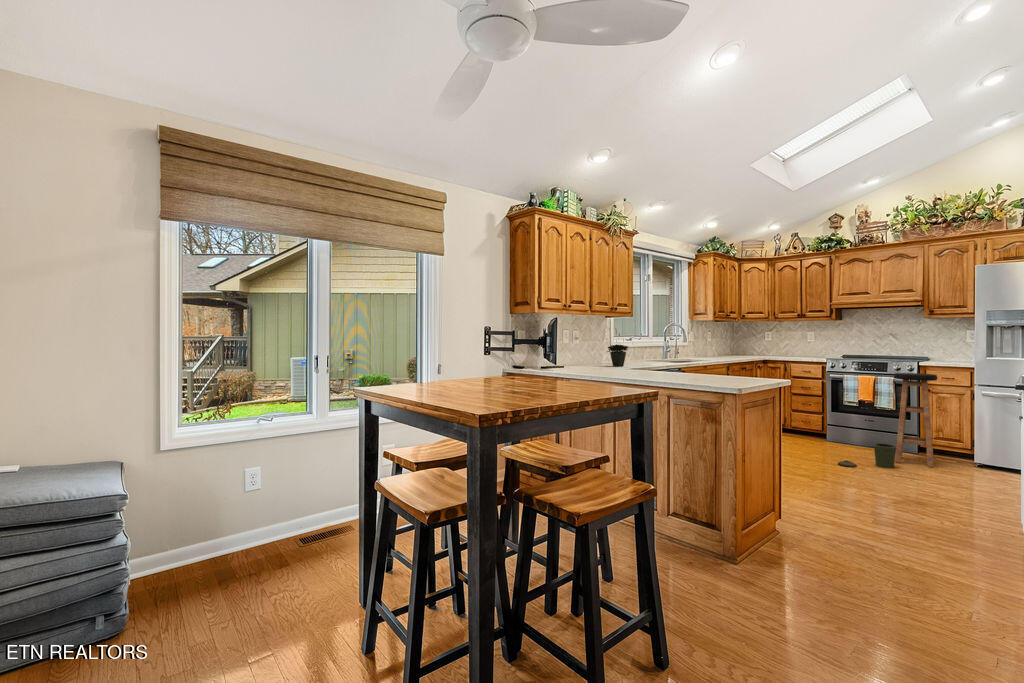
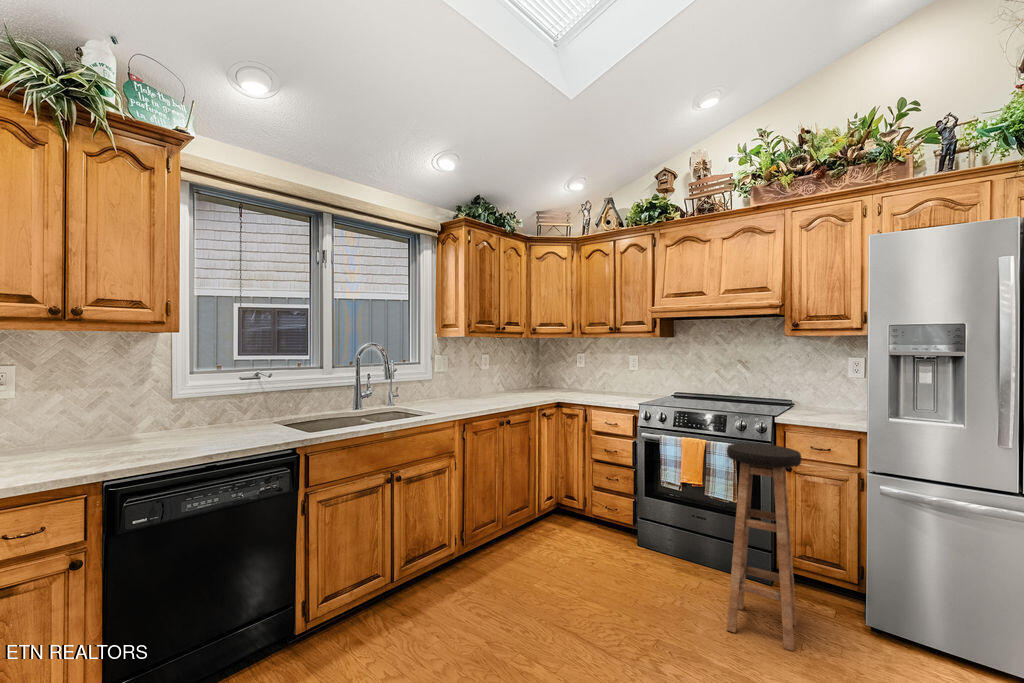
potted plant: present [607,331,628,366] -> none [16,349,92,456]
trash can: present [838,444,896,468] -> none [613,597,723,661]

